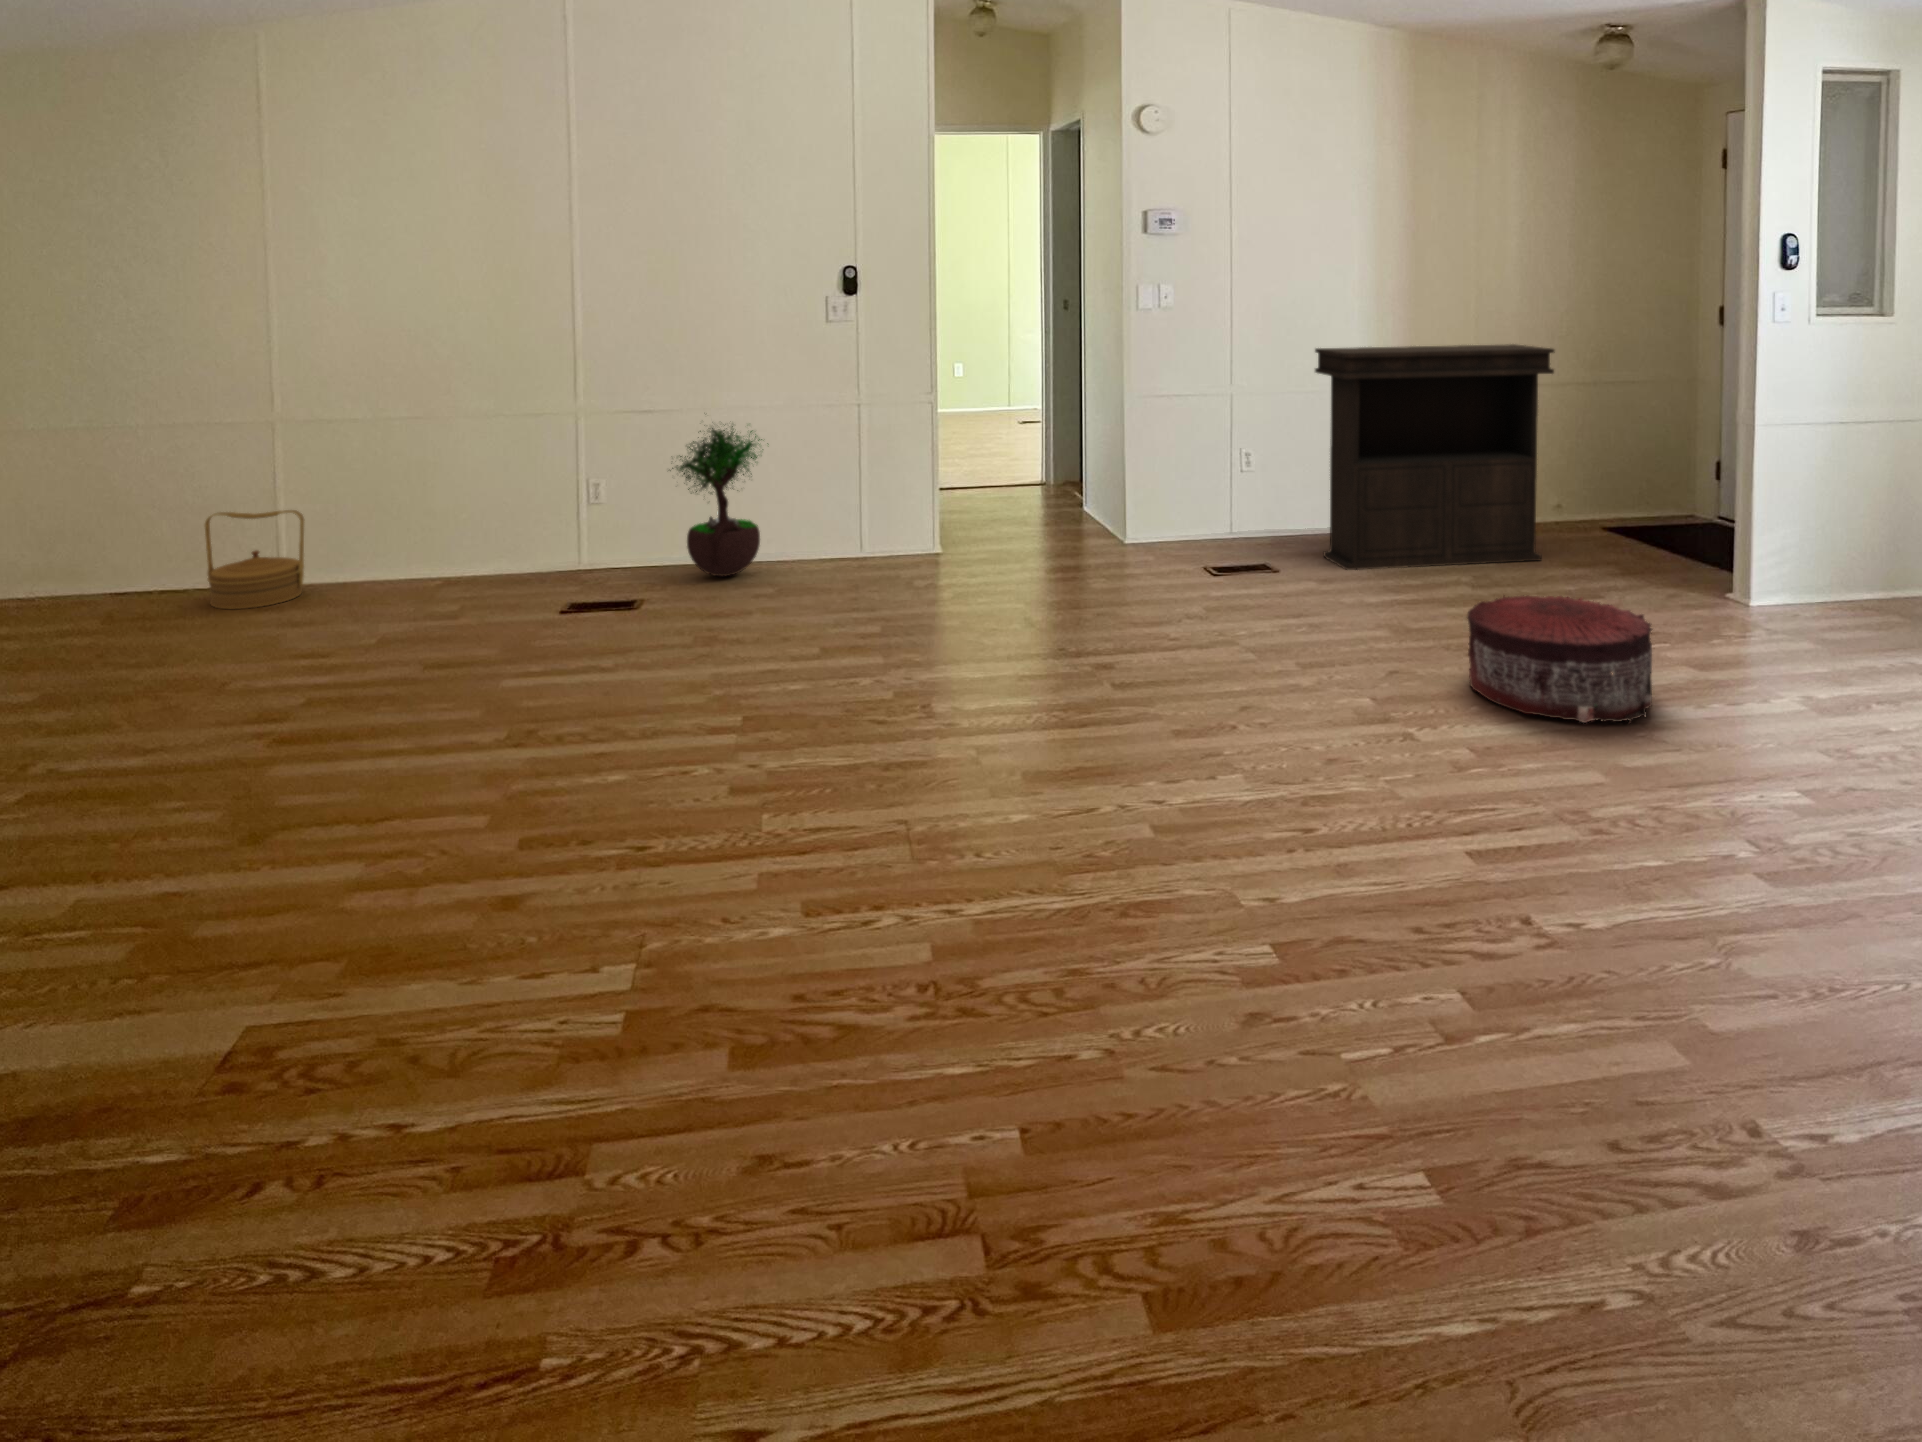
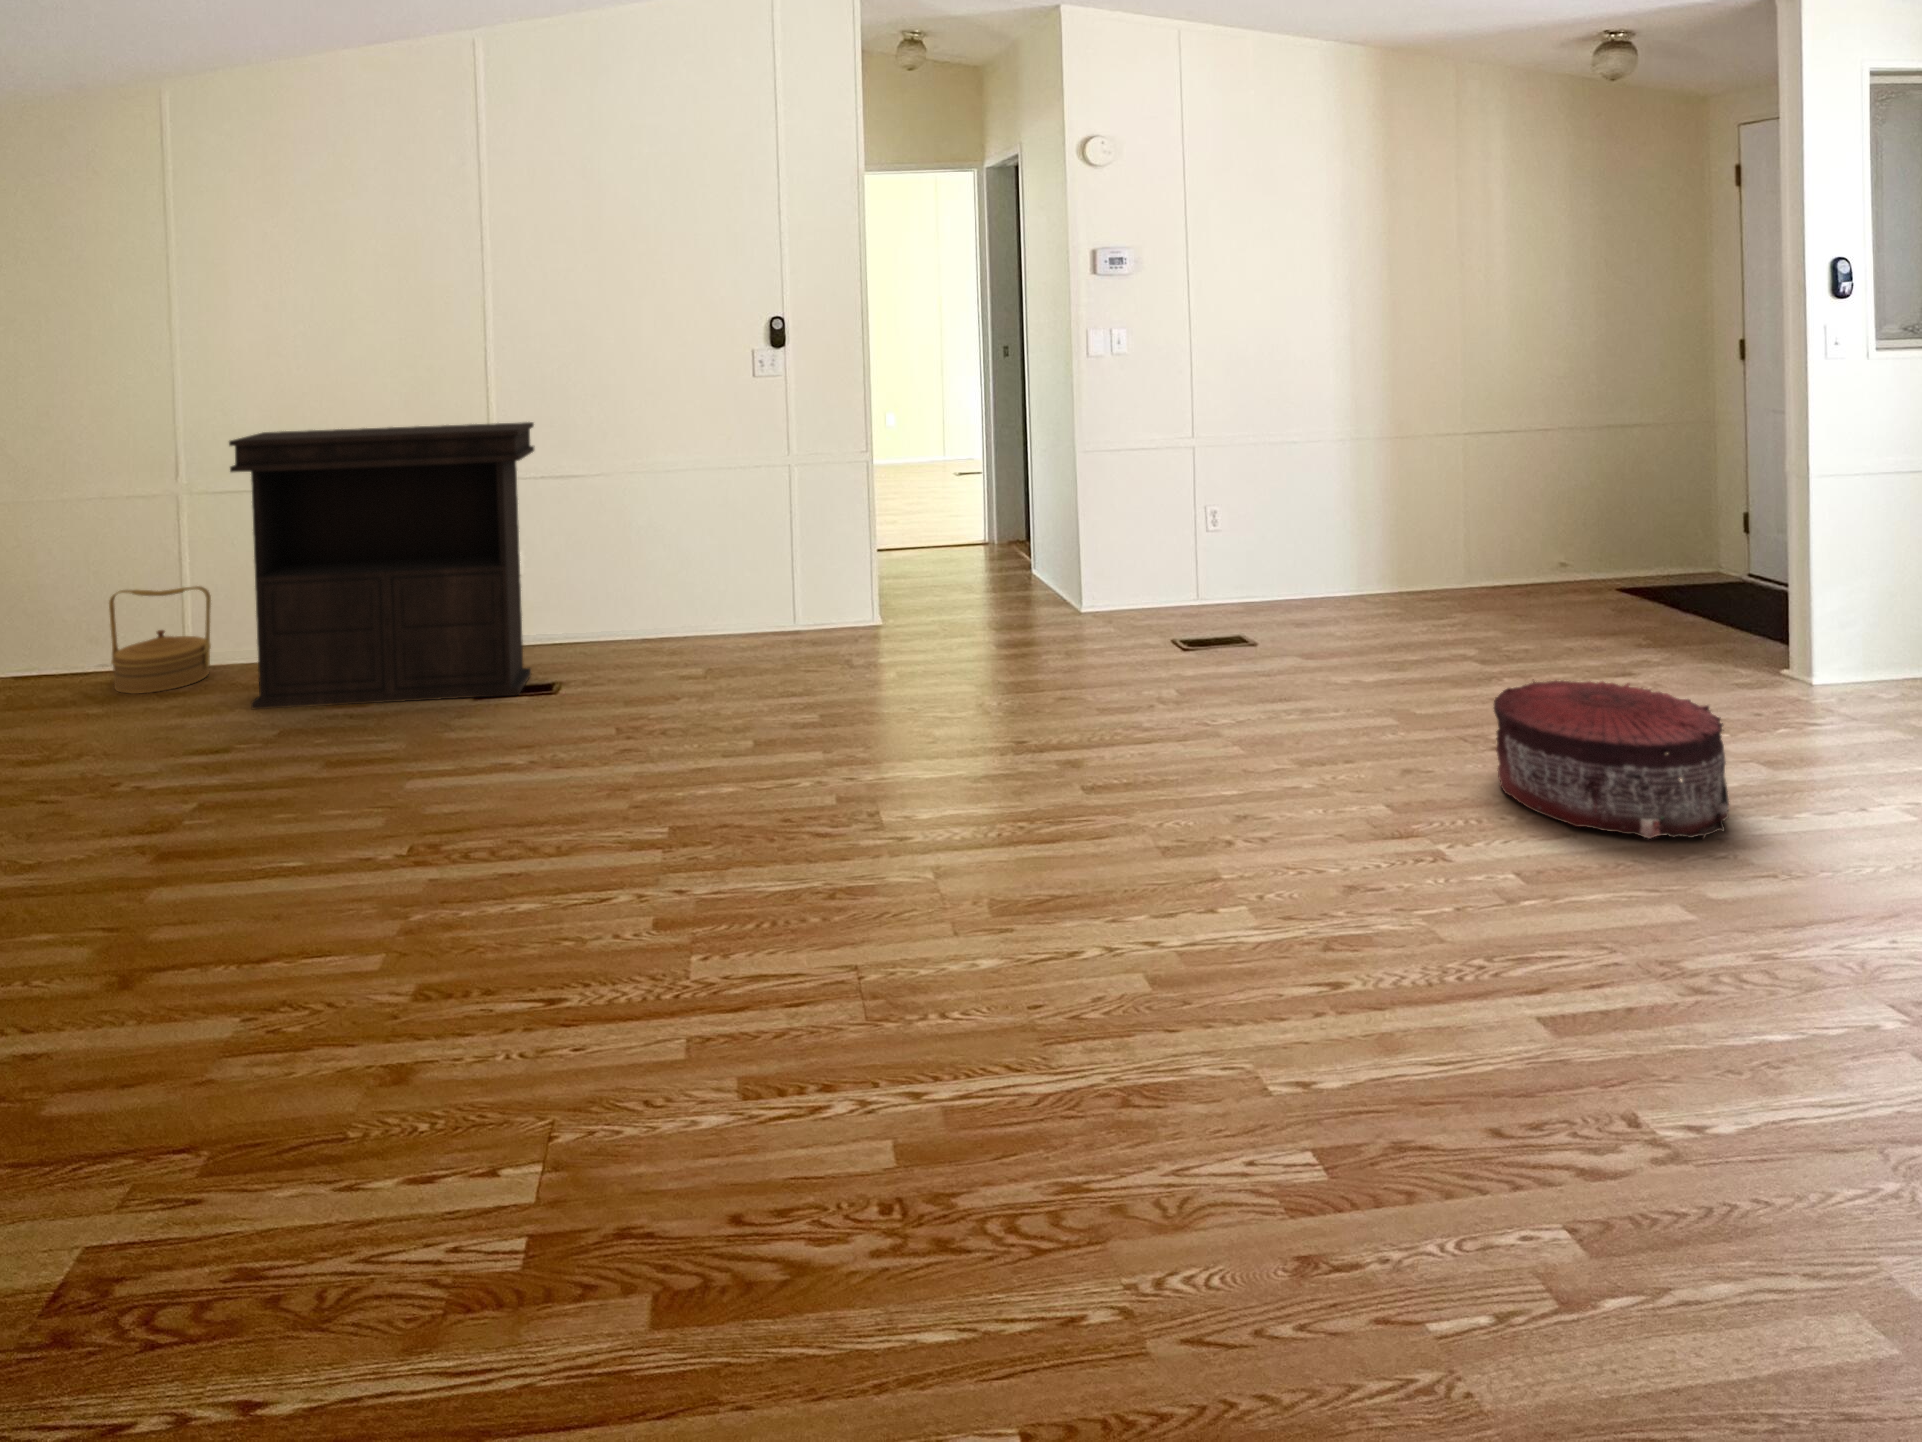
console table: present [1315,344,1554,570] -> present [229,422,534,709]
potted tree: present [670,425,768,576] -> none [587,476,694,653]

